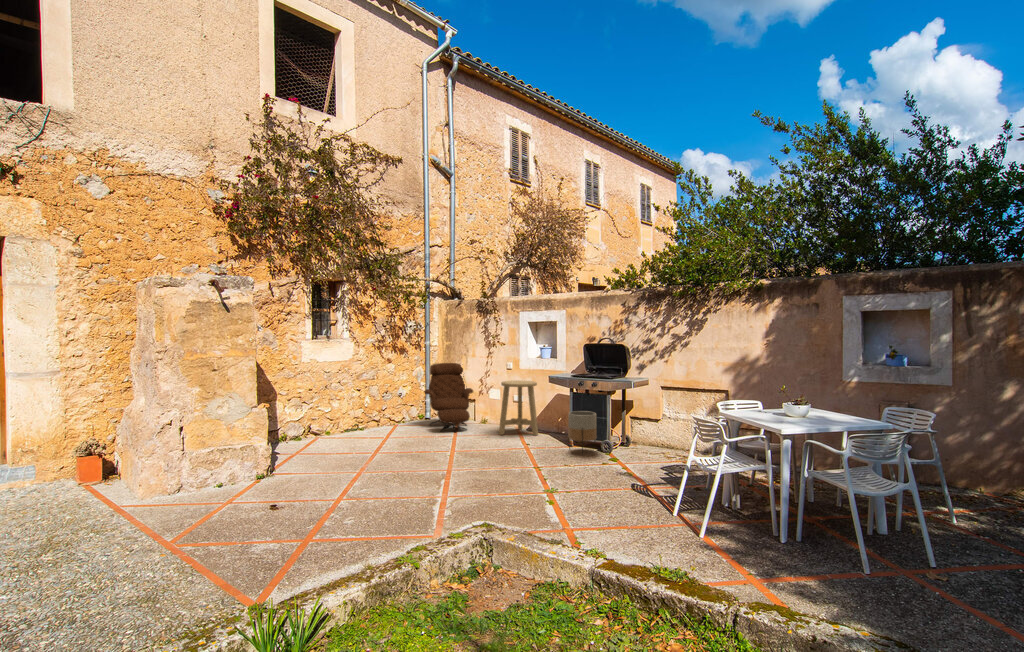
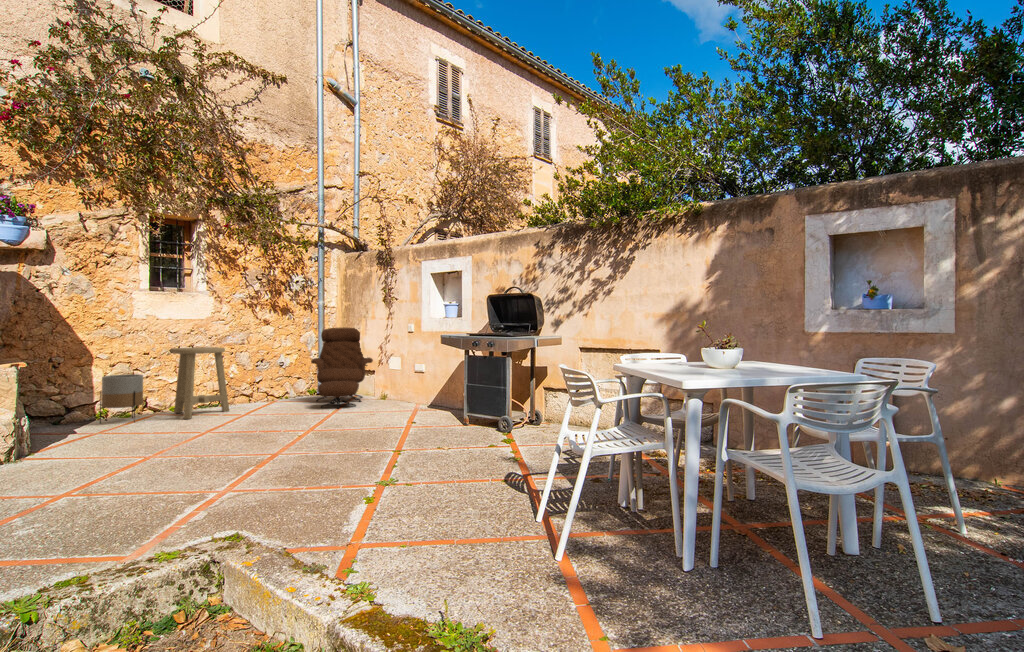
stool: present [499,380,538,435] -> present [170,347,229,419]
planter: present [568,411,597,451] -> present [100,374,143,423]

